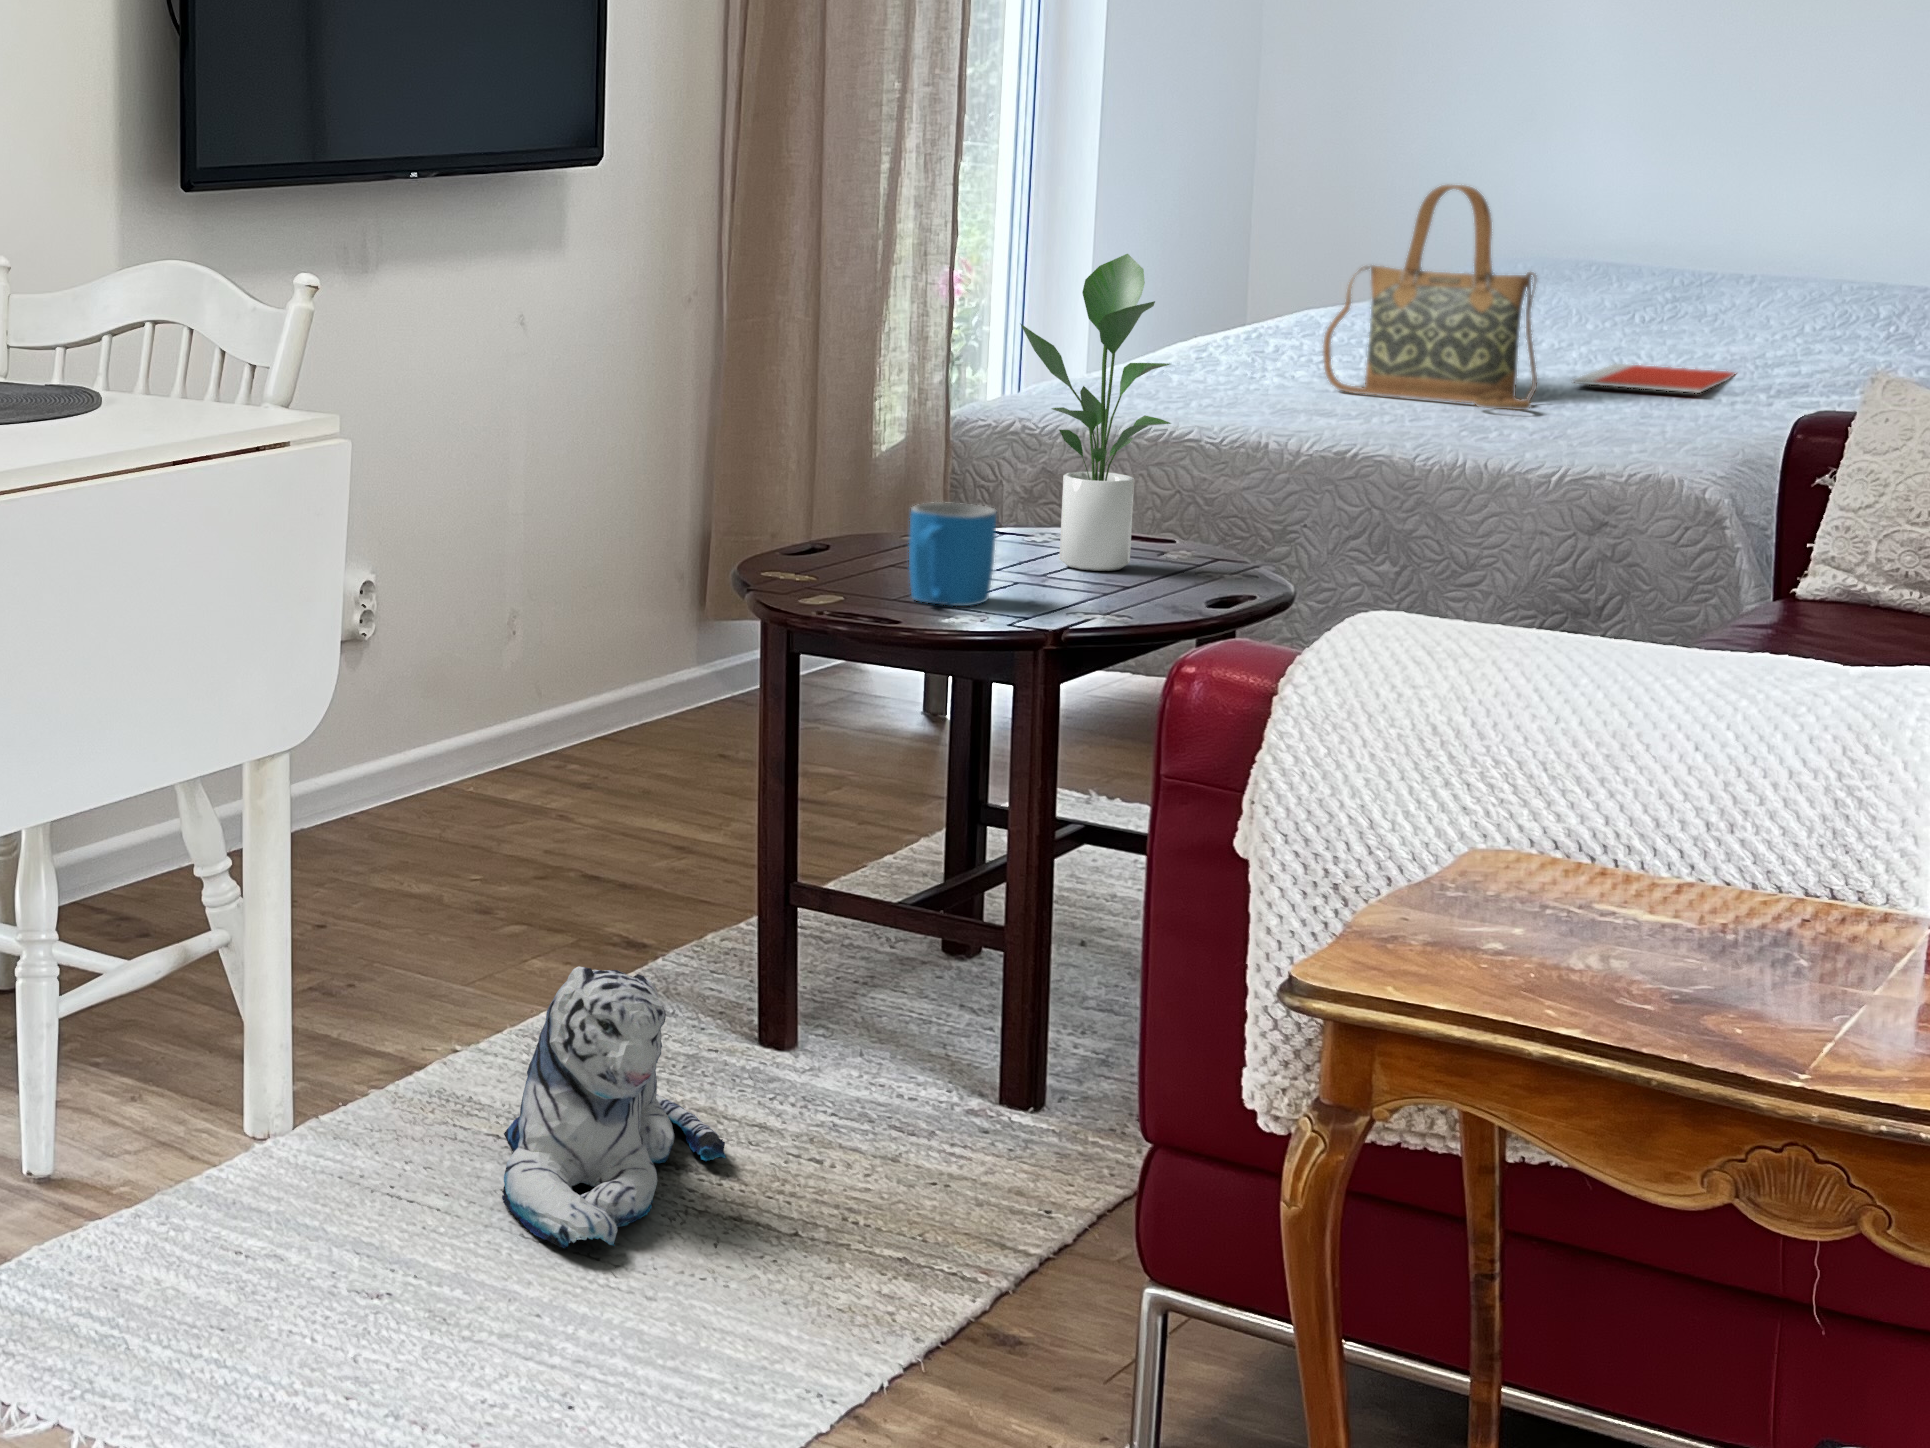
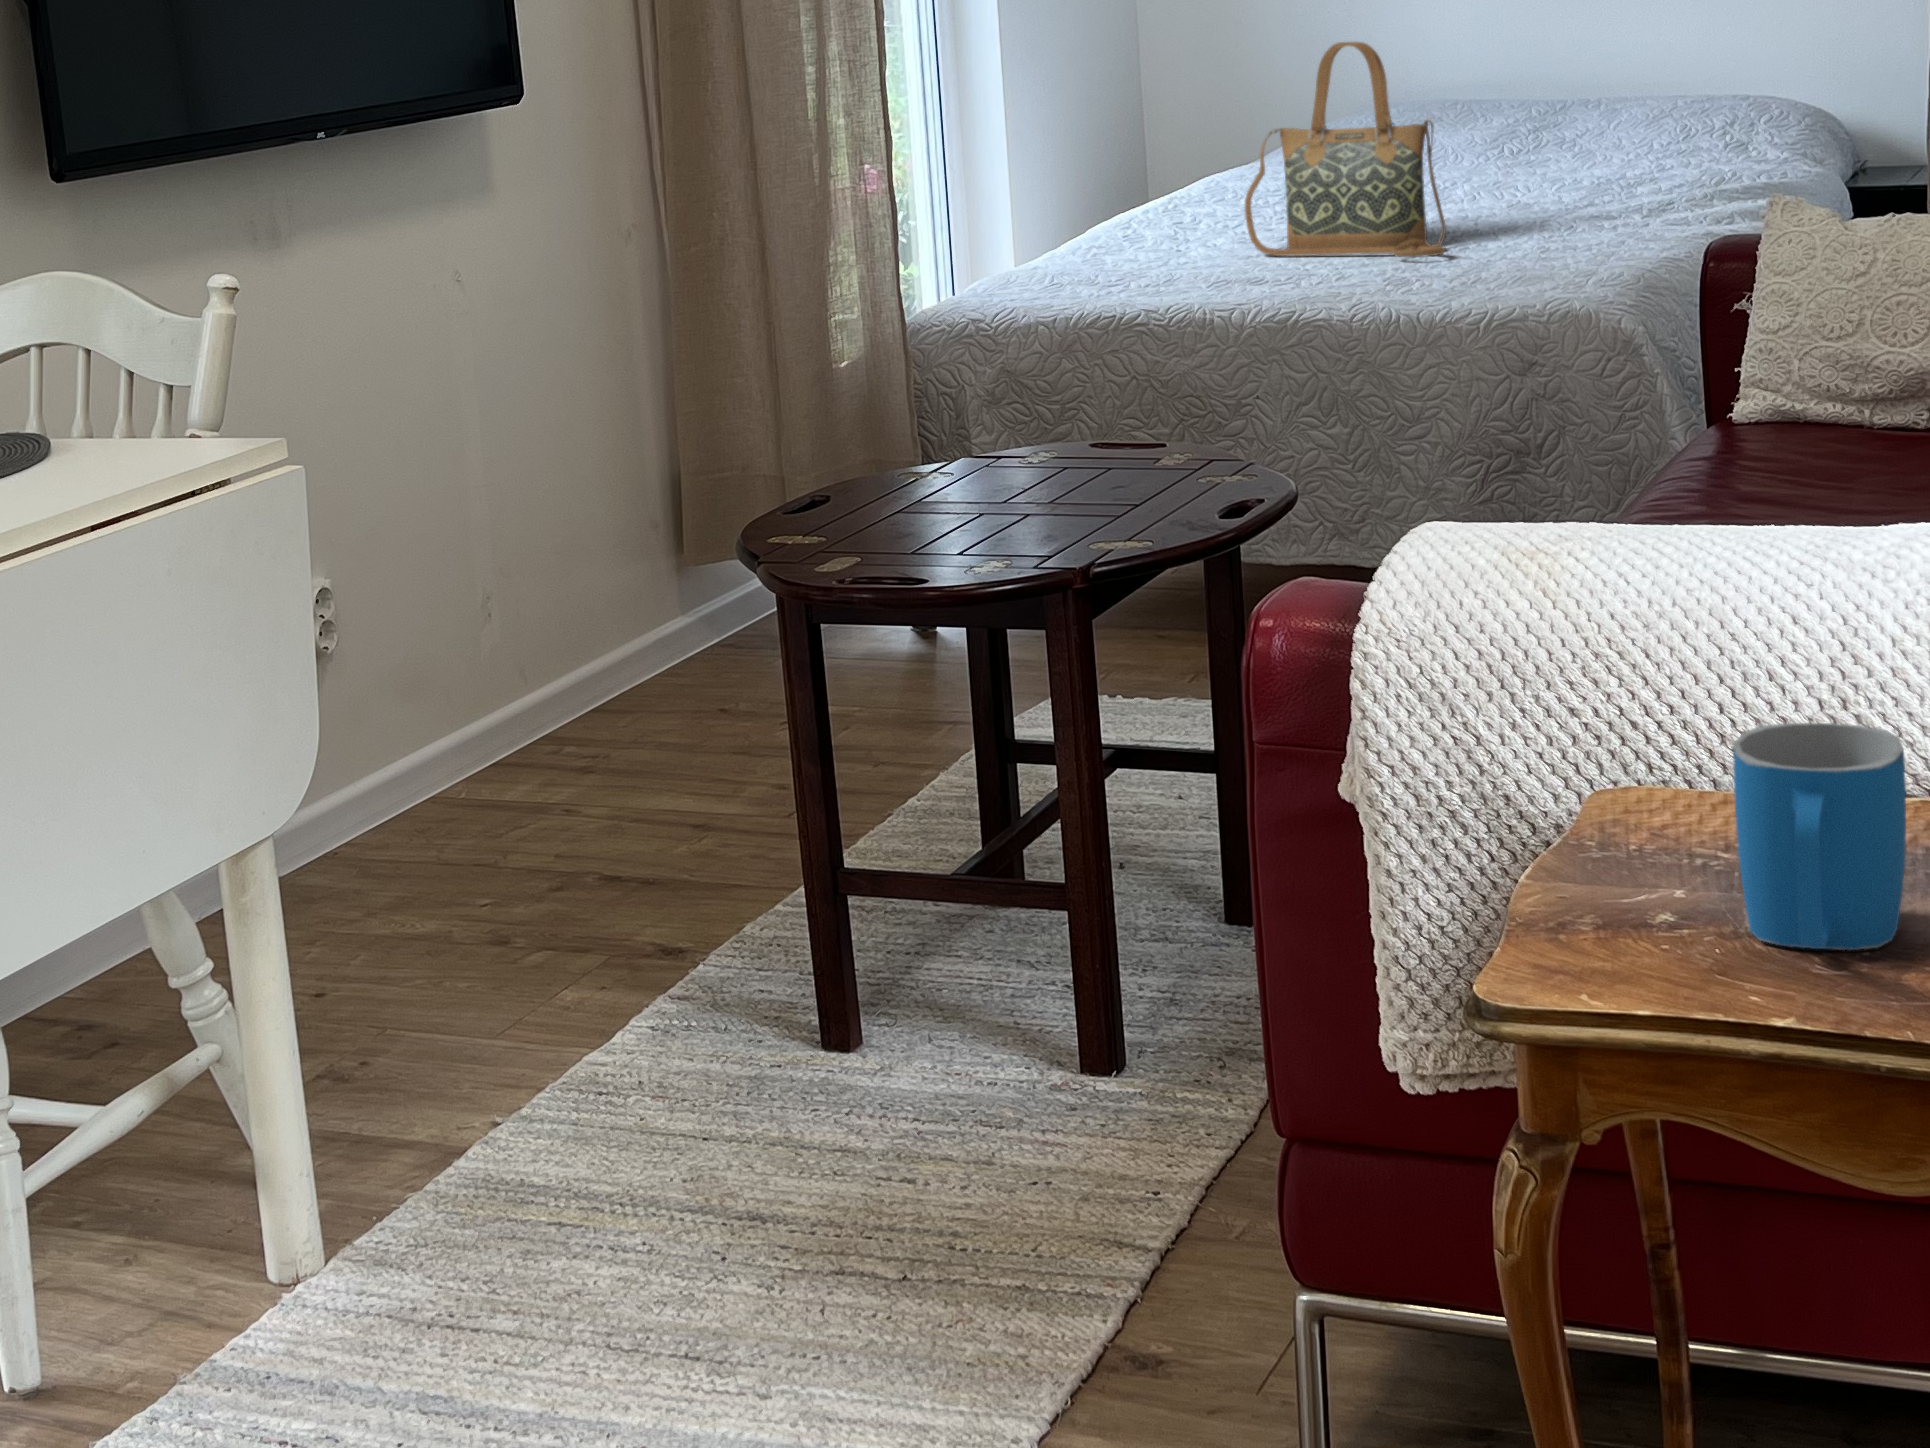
potted plant: present [1021,254,1171,571] -> none [992,152,1157,487]
notebook: present [1573,364,1734,393] -> none [1473,194,1613,223]
mug: present [909,502,997,606] -> present [1733,723,1906,950]
plush toy: present [502,966,726,1248] -> none [564,1018,812,1352]

